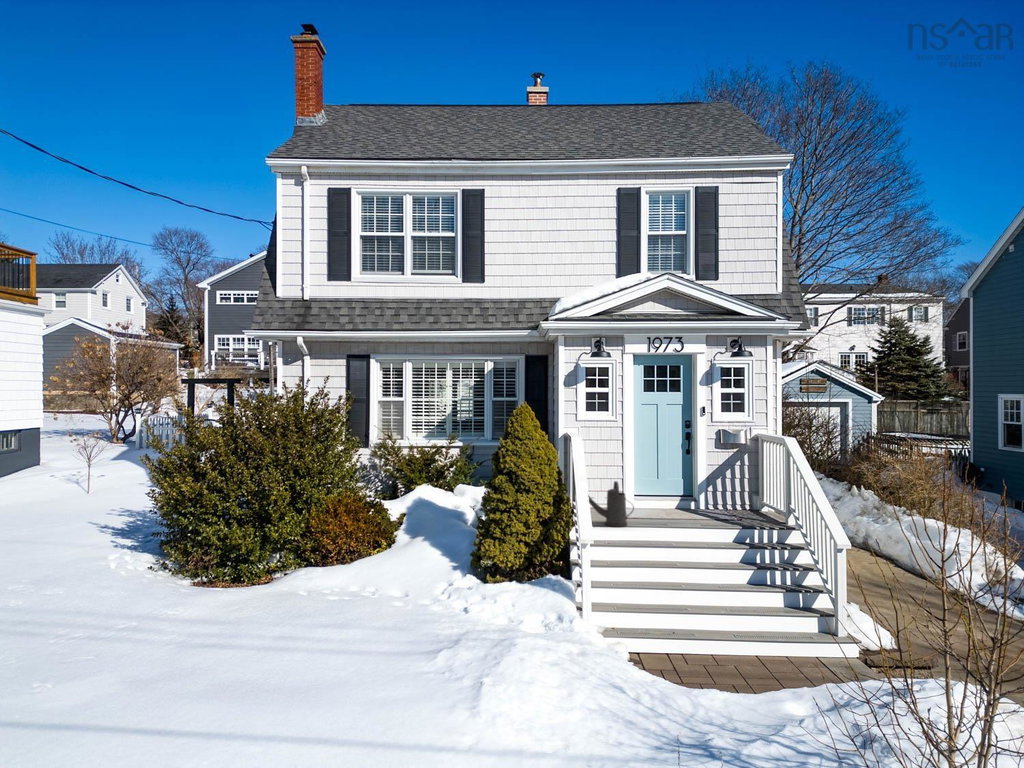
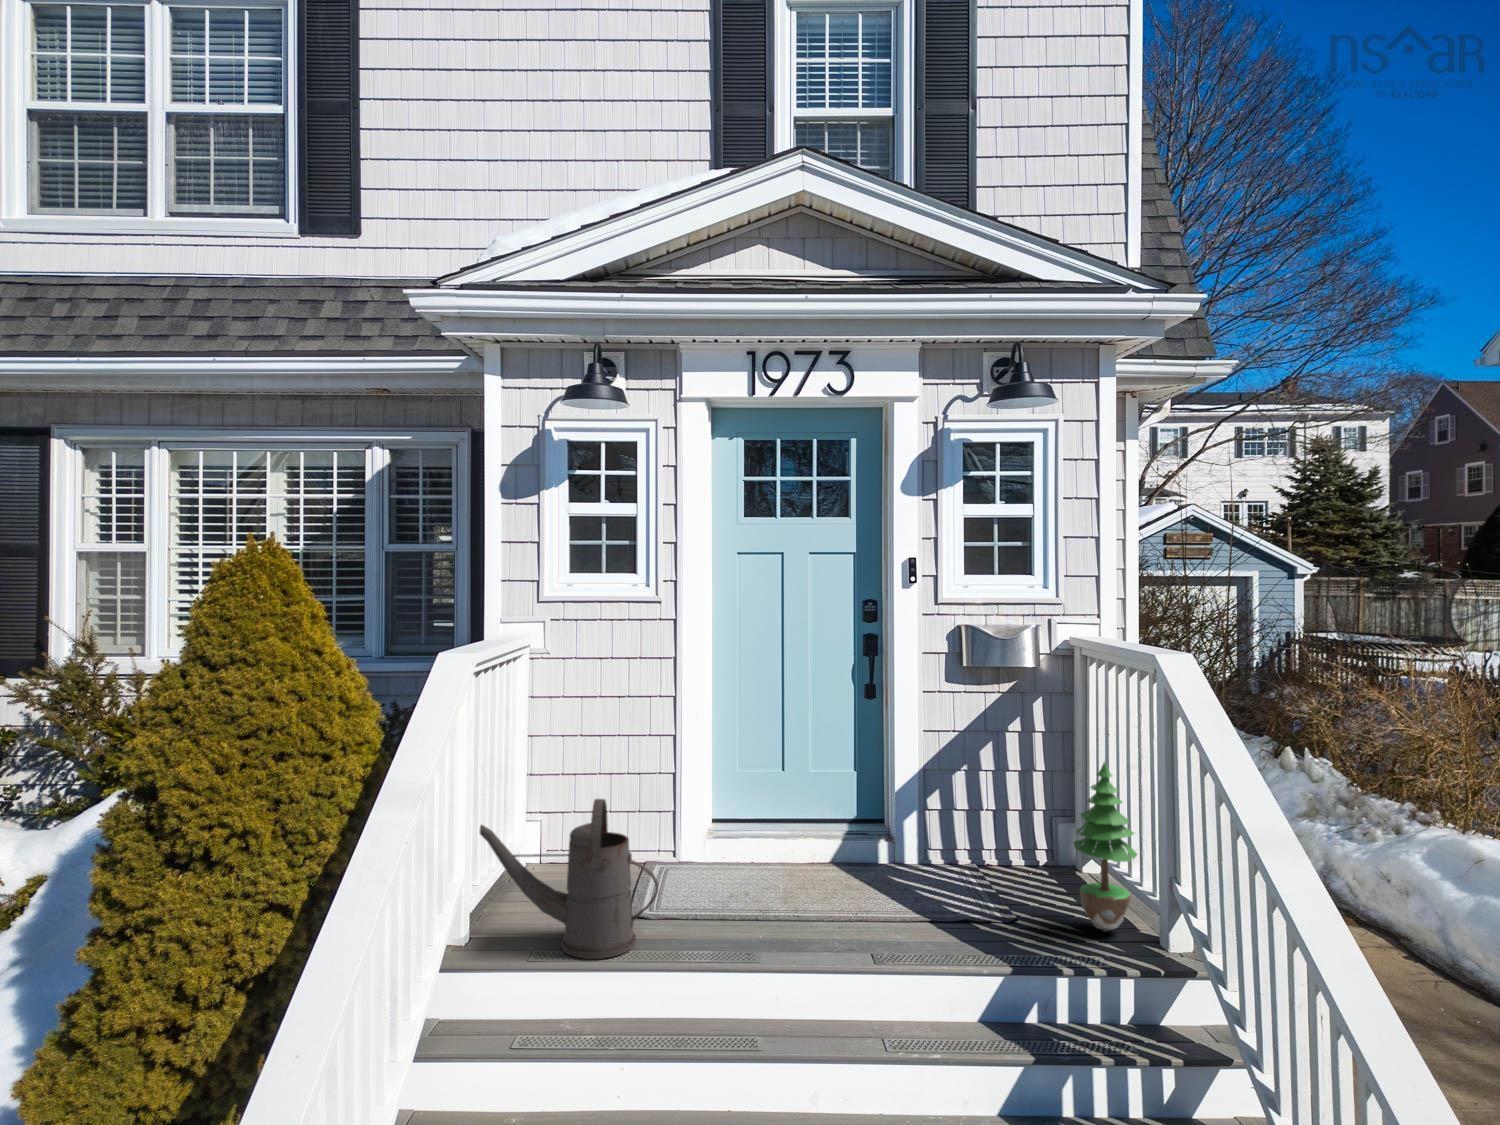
potted tree: none [759,471,780,523] -> present [1074,762,1137,932]

